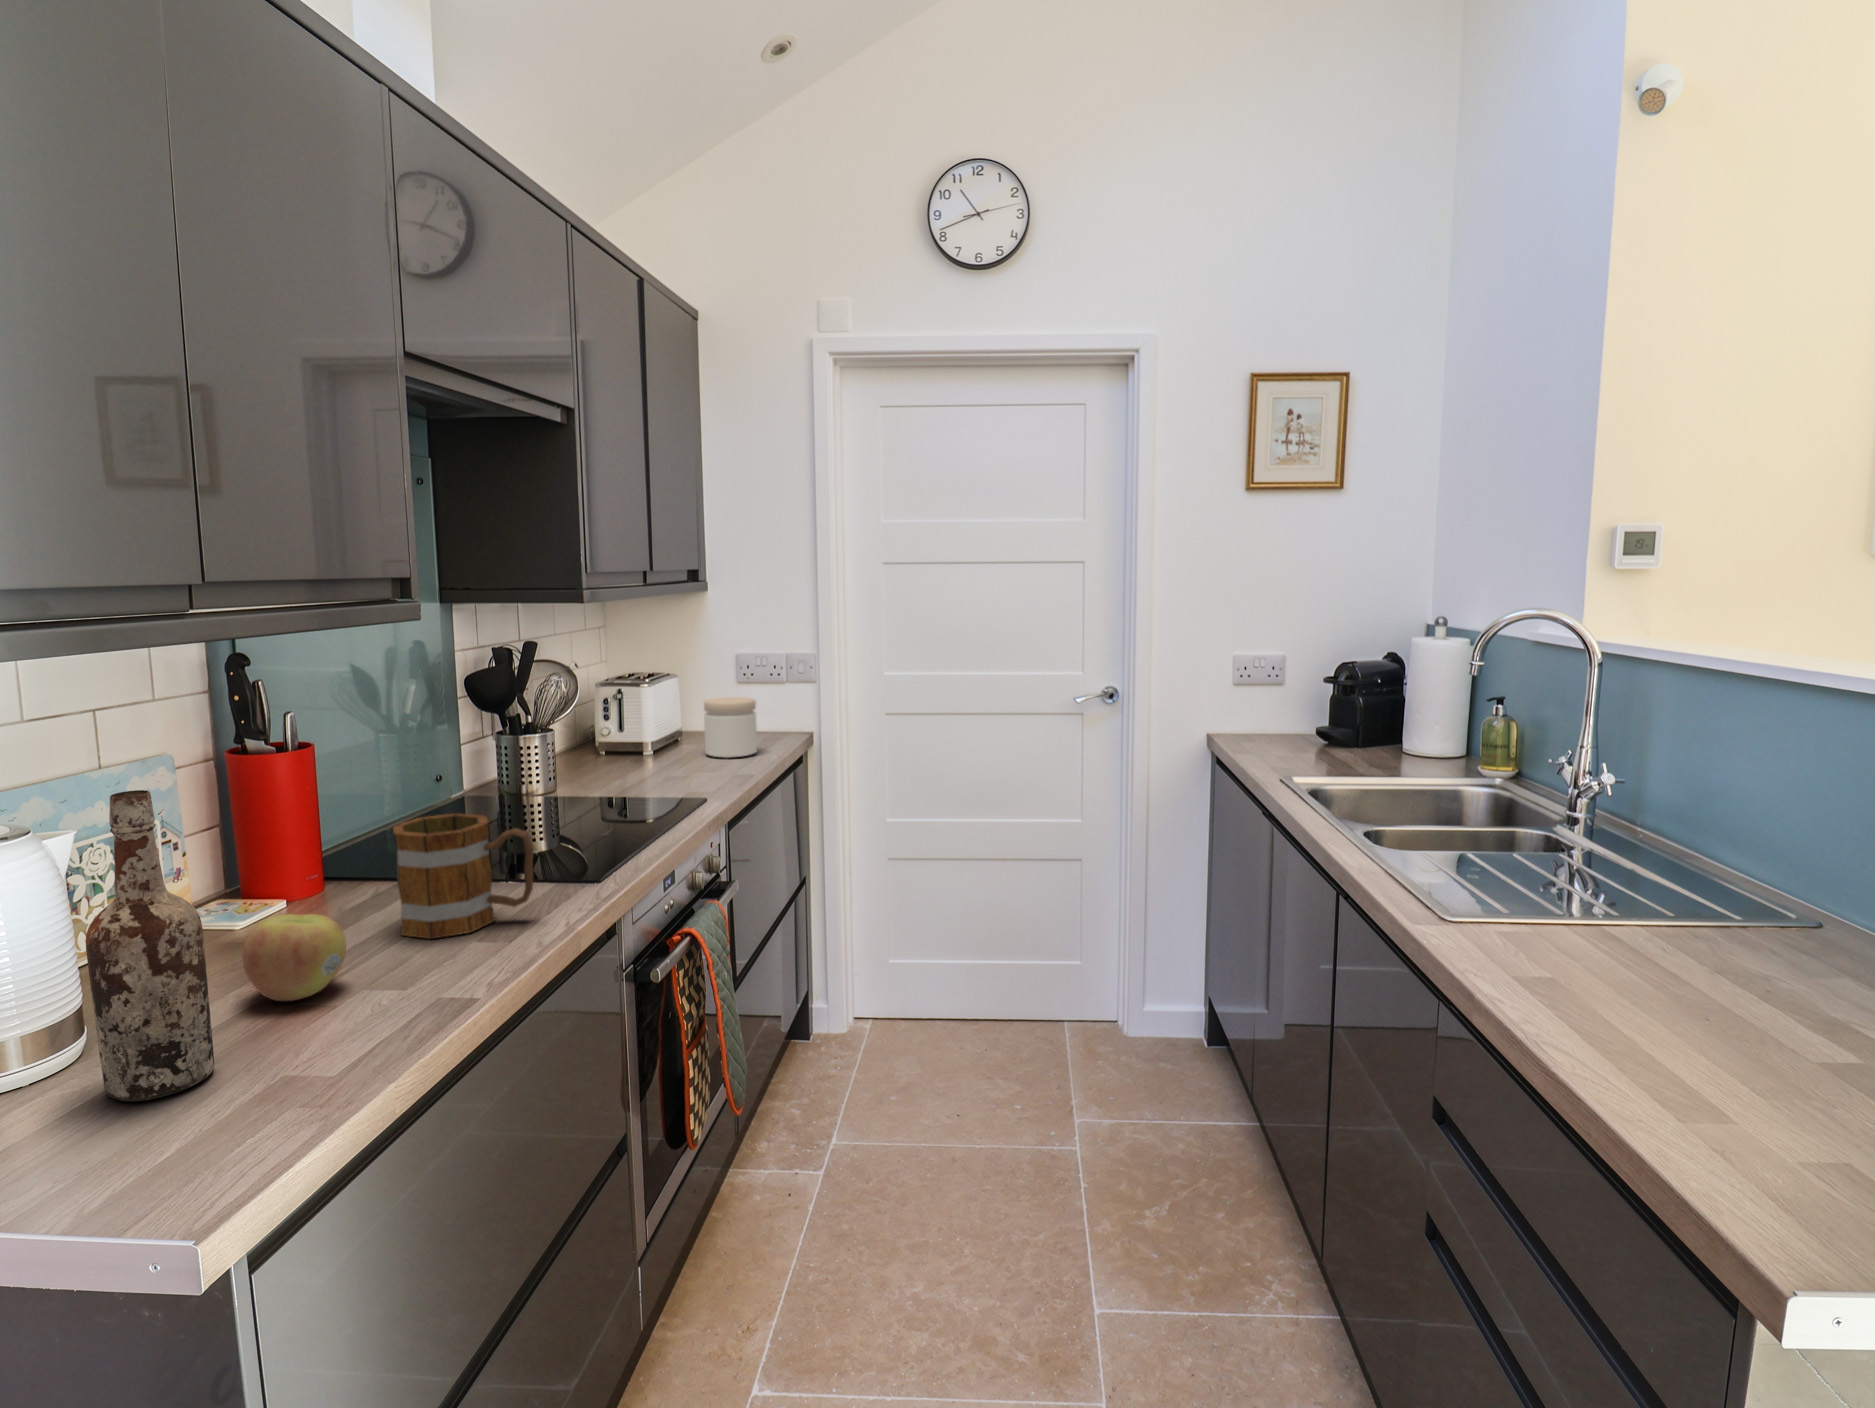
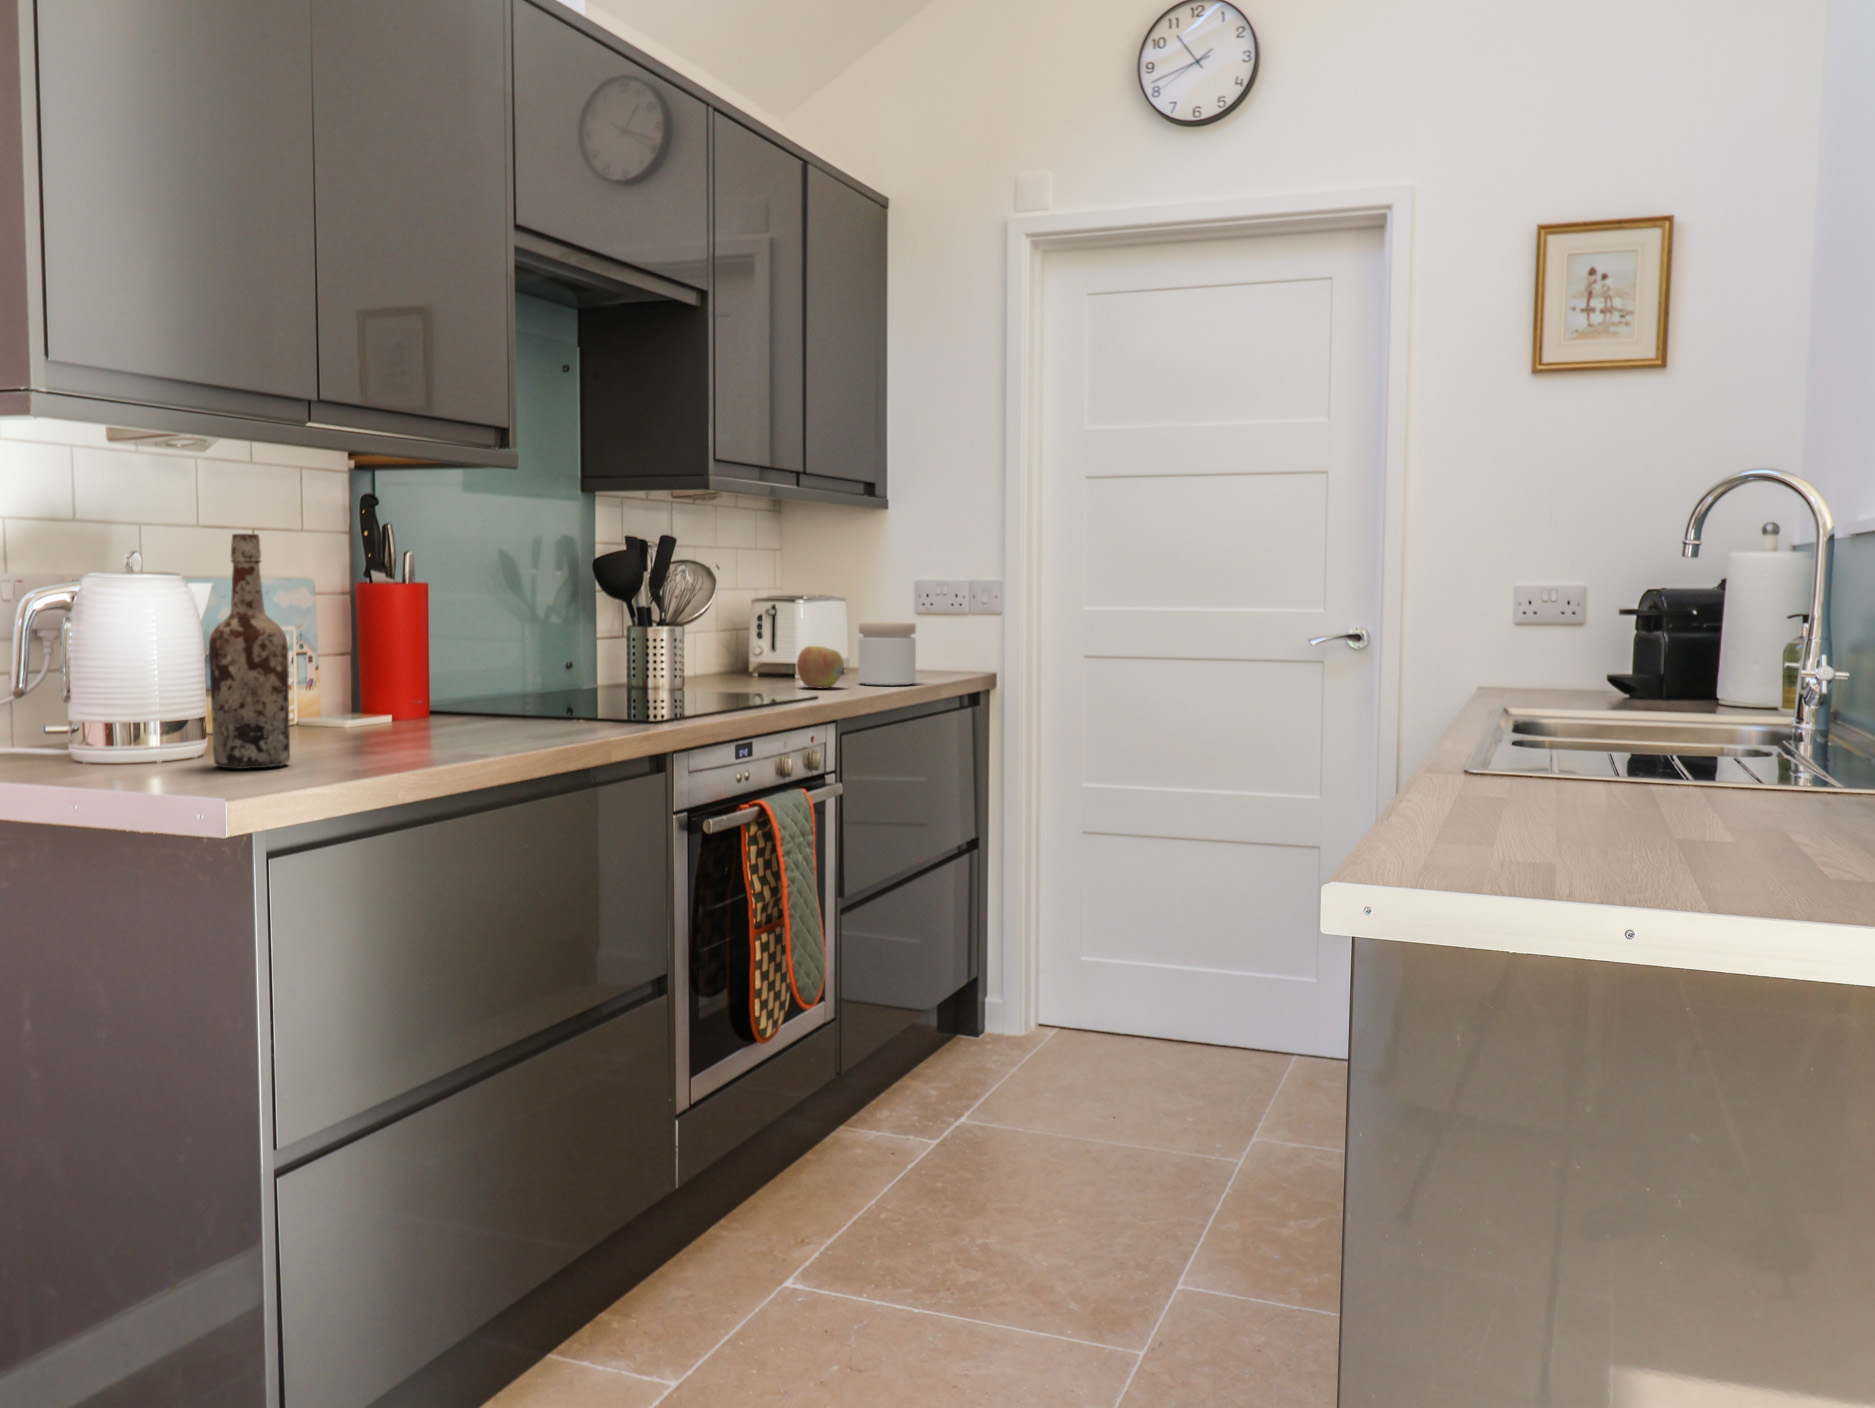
mug: present [393,813,534,939] -> none [467,639,585,738]
apple: present [242,914,346,1001] -> present [797,646,844,688]

